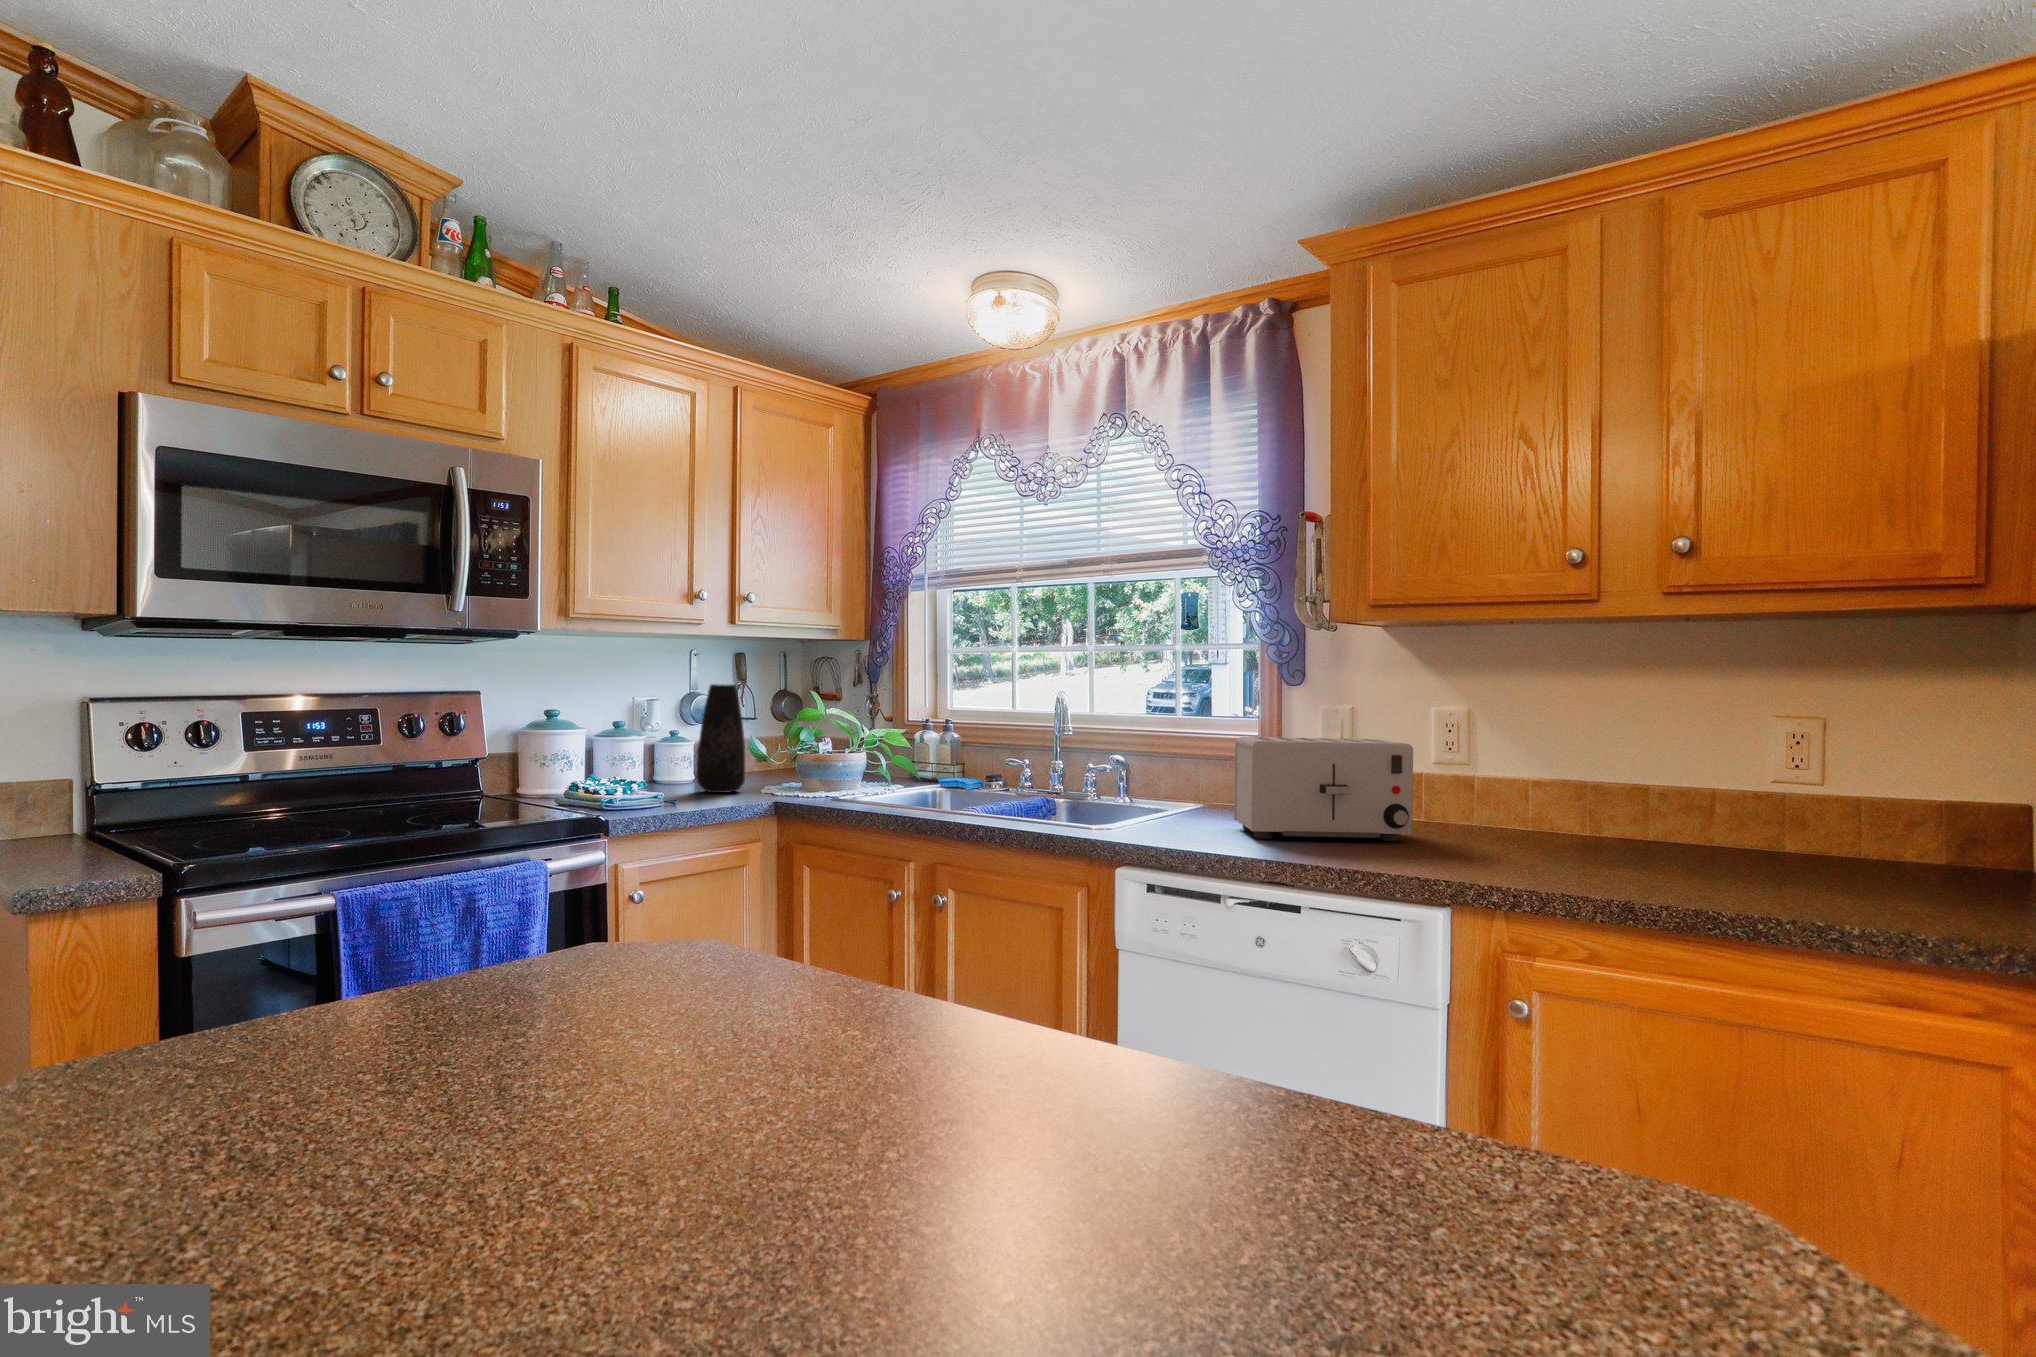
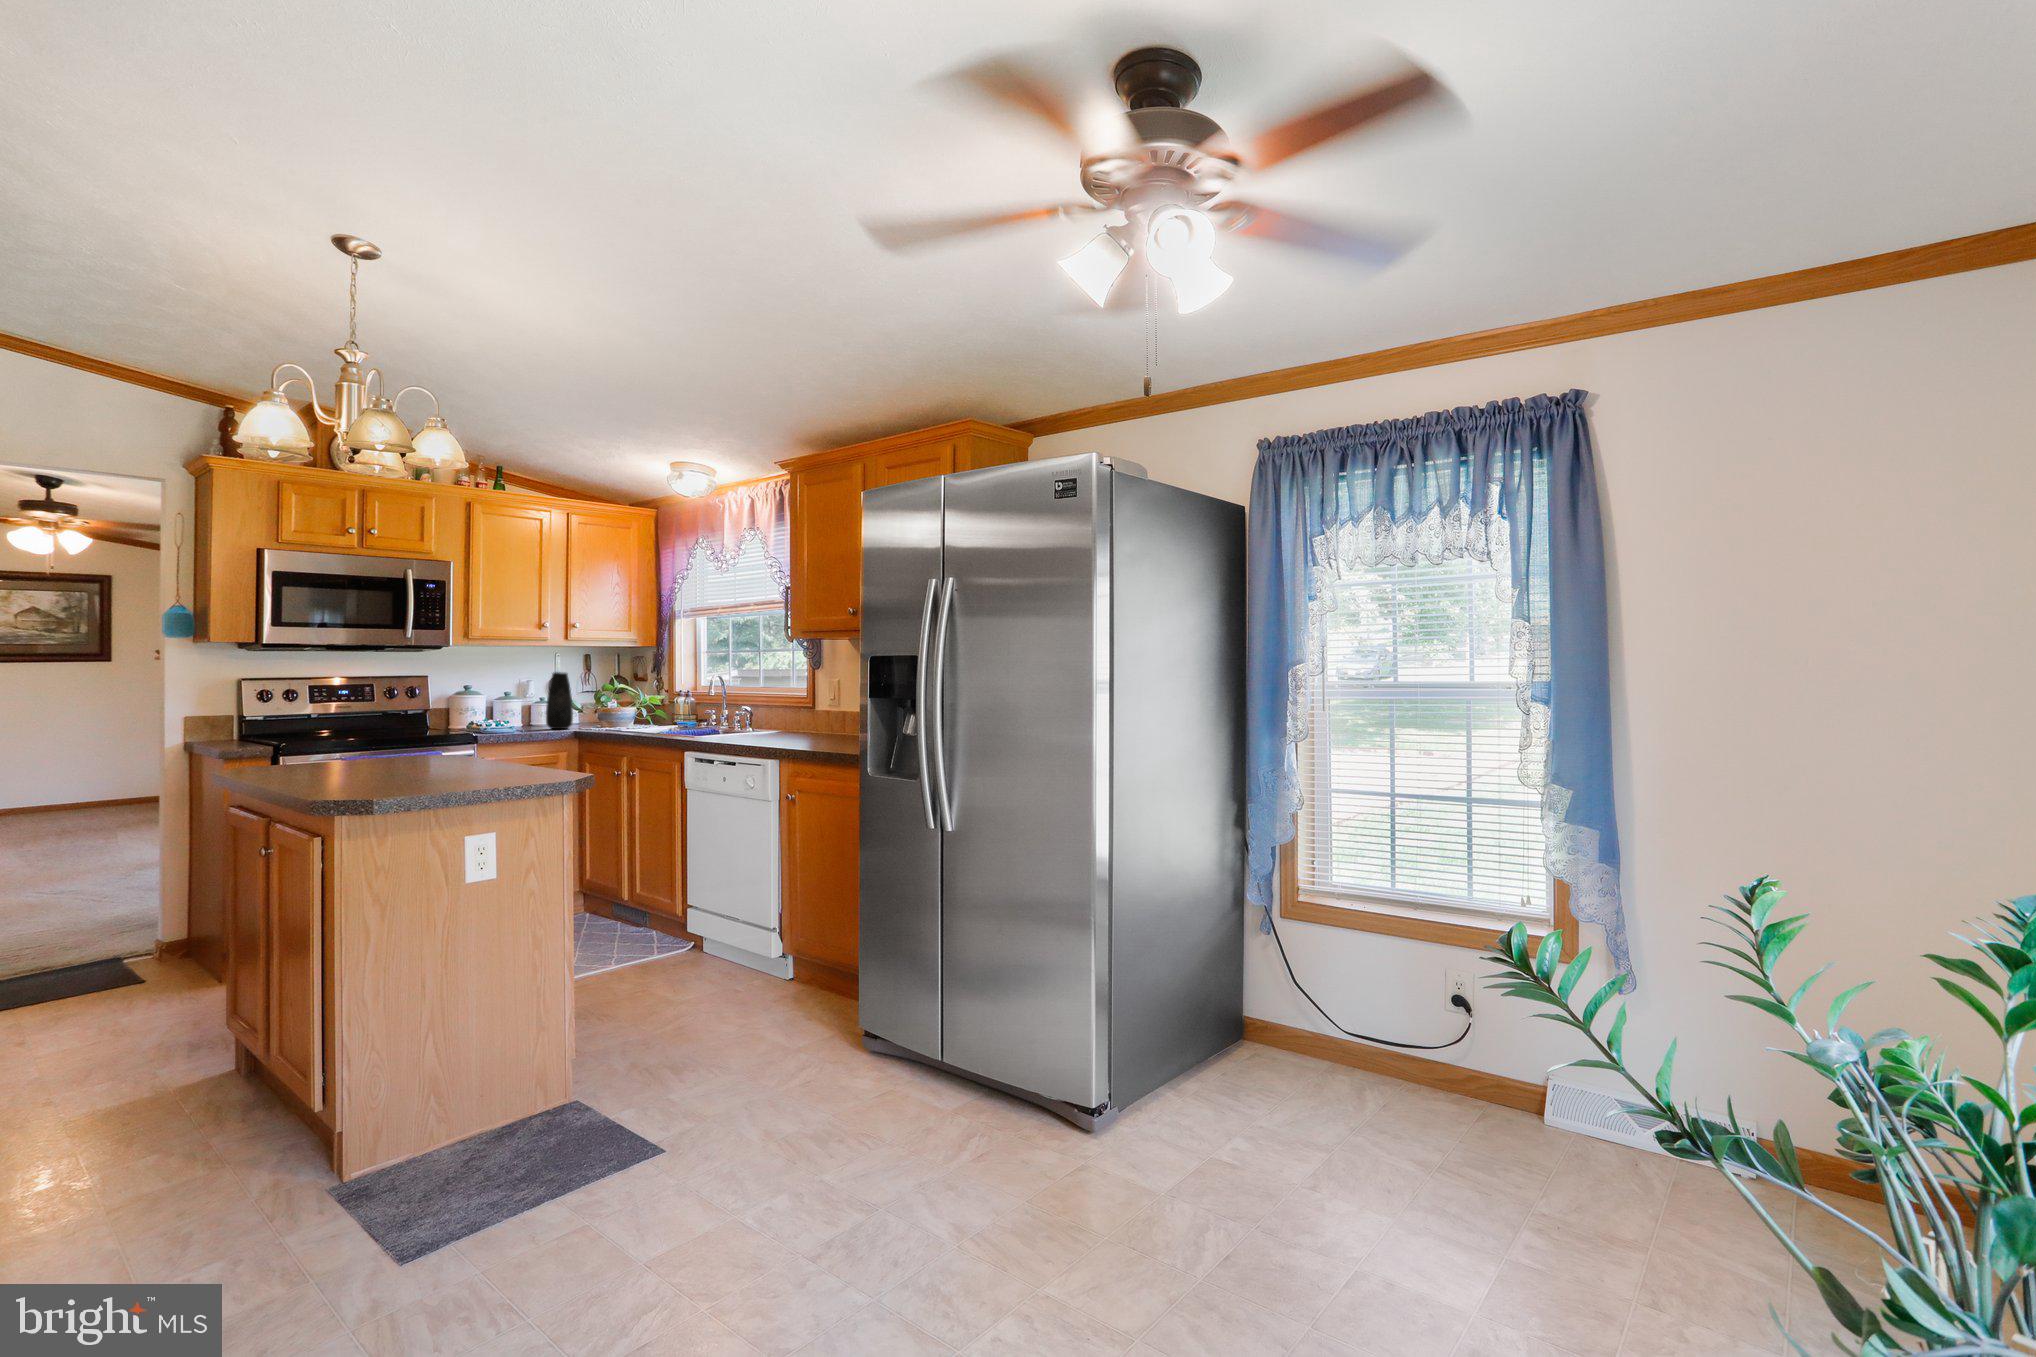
toaster: present [1234,737,1413,841] -> none [758,693,839,739]

